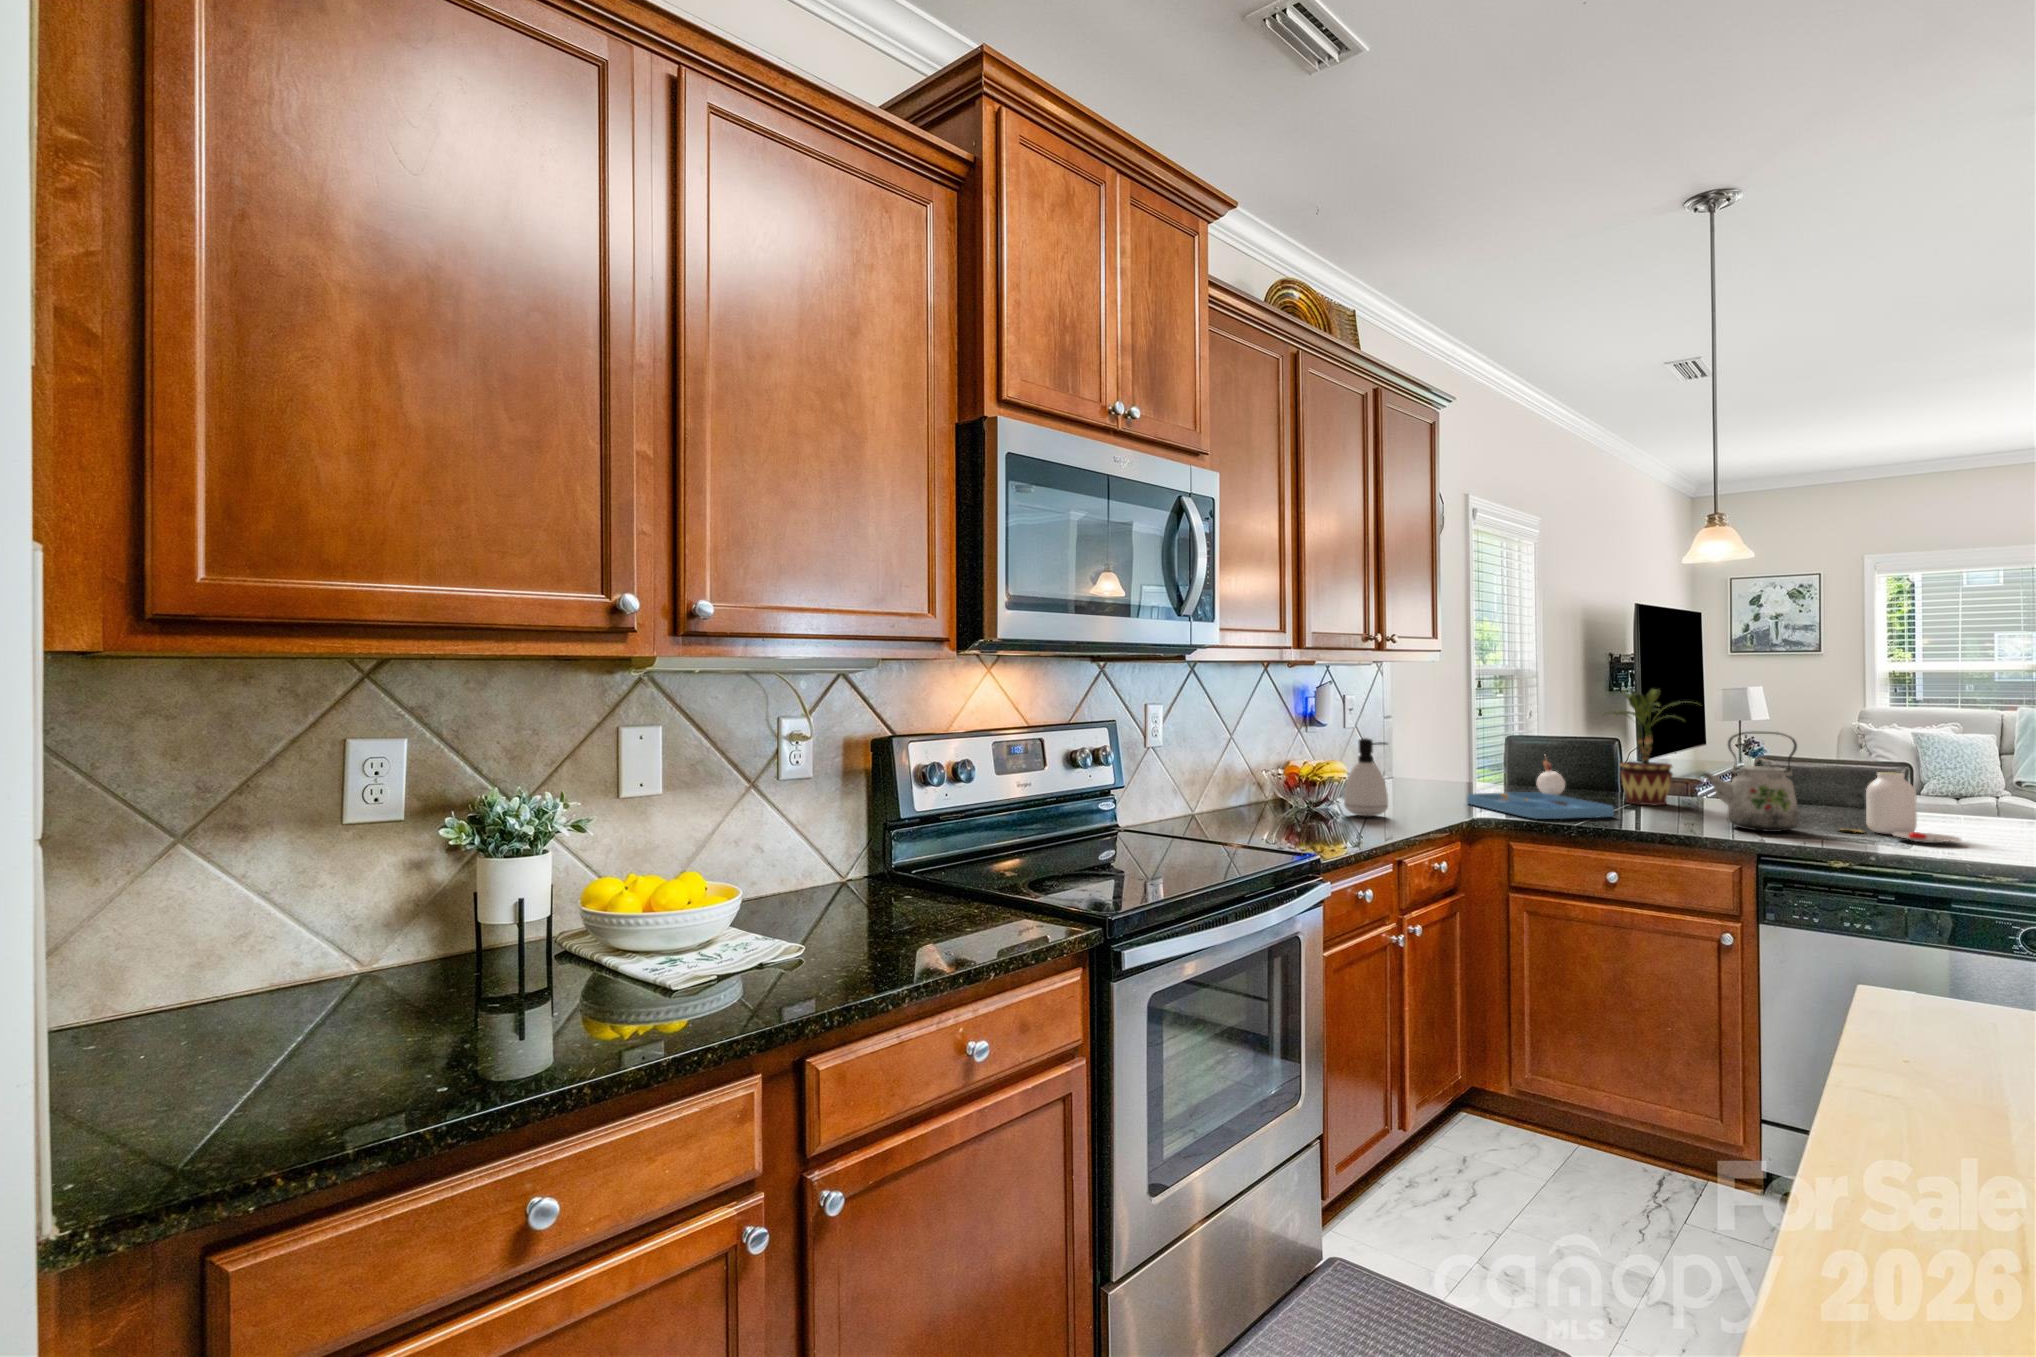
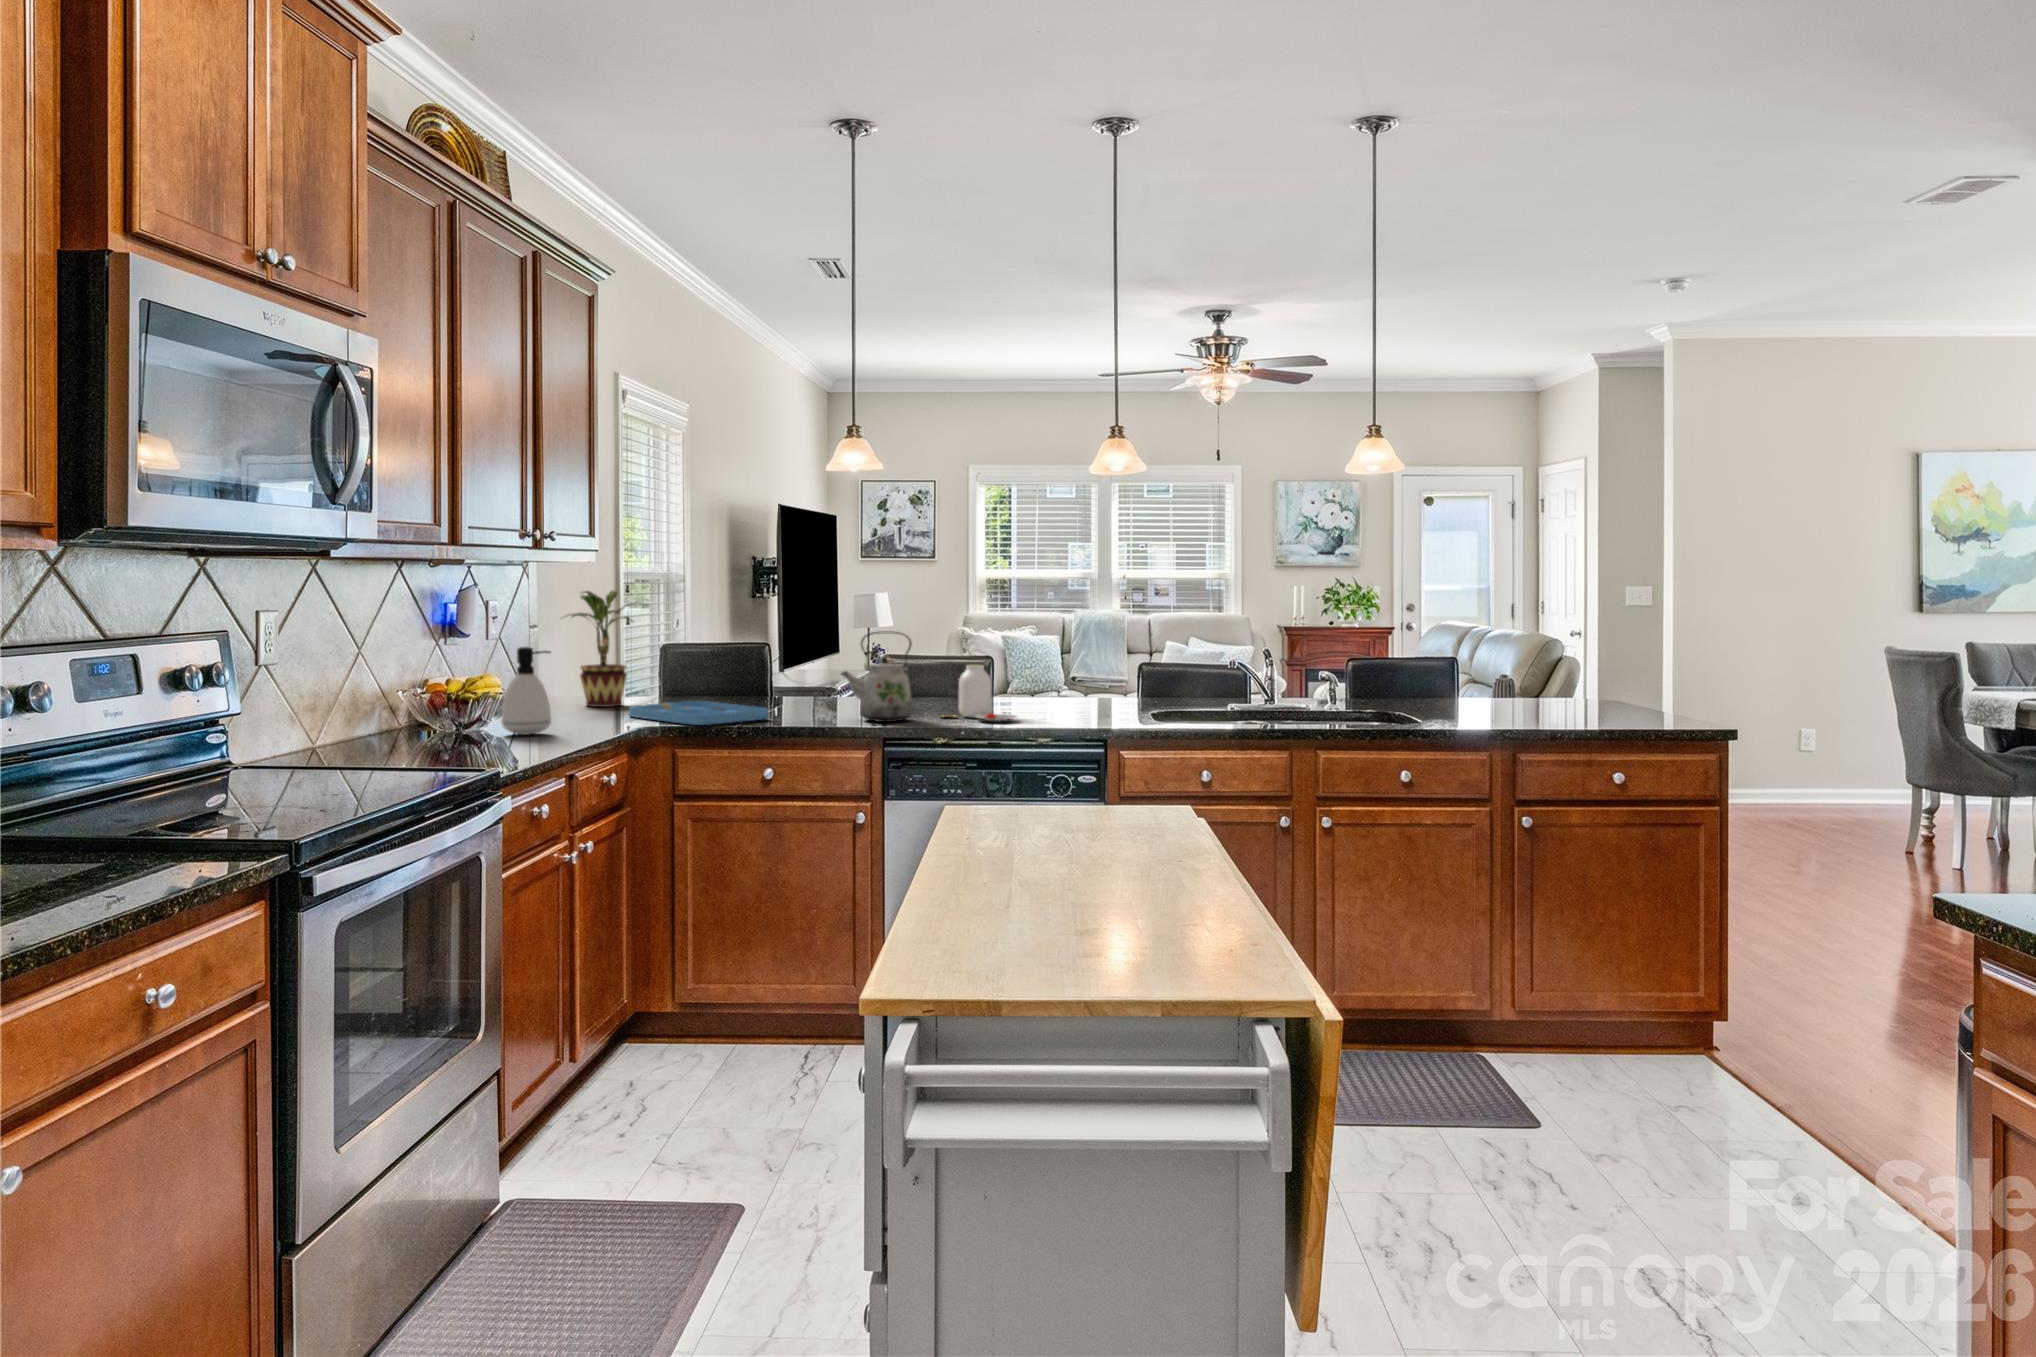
potted plant: present [1606,689,1691,805] -> present [572,591,638,707]
candle: present [1537,760,1565,795] -> none [695,659,722,705]

